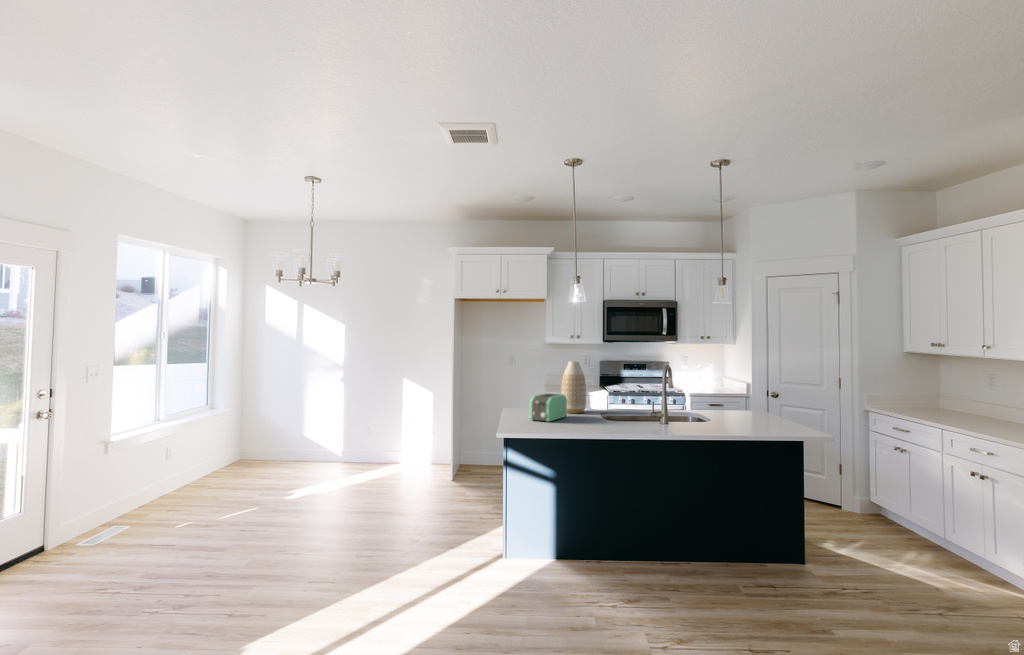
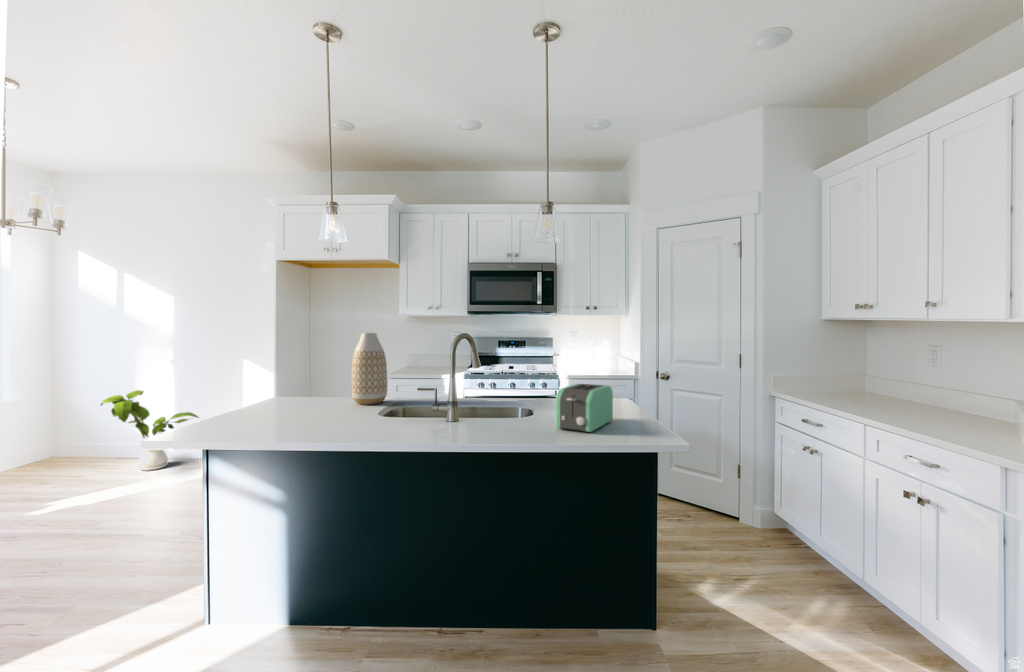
toaster: present [530,394,567,422] -> present [556,384,613,433]
house plant: none [299,403,368,471] -> present [101,390,199,471]

